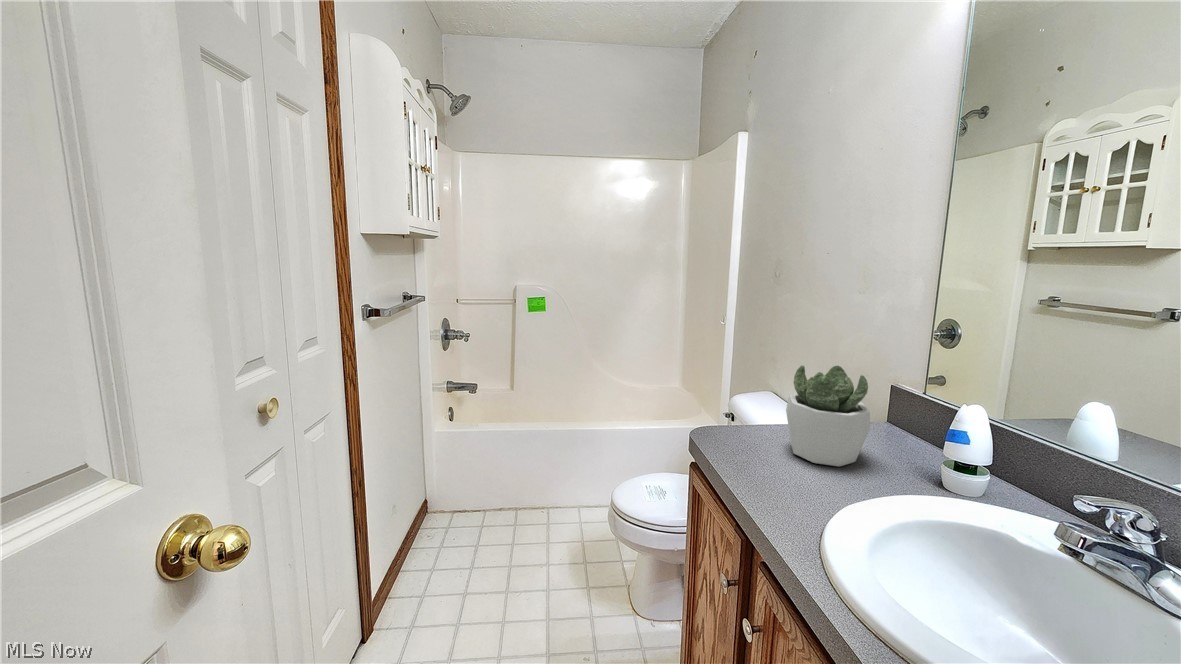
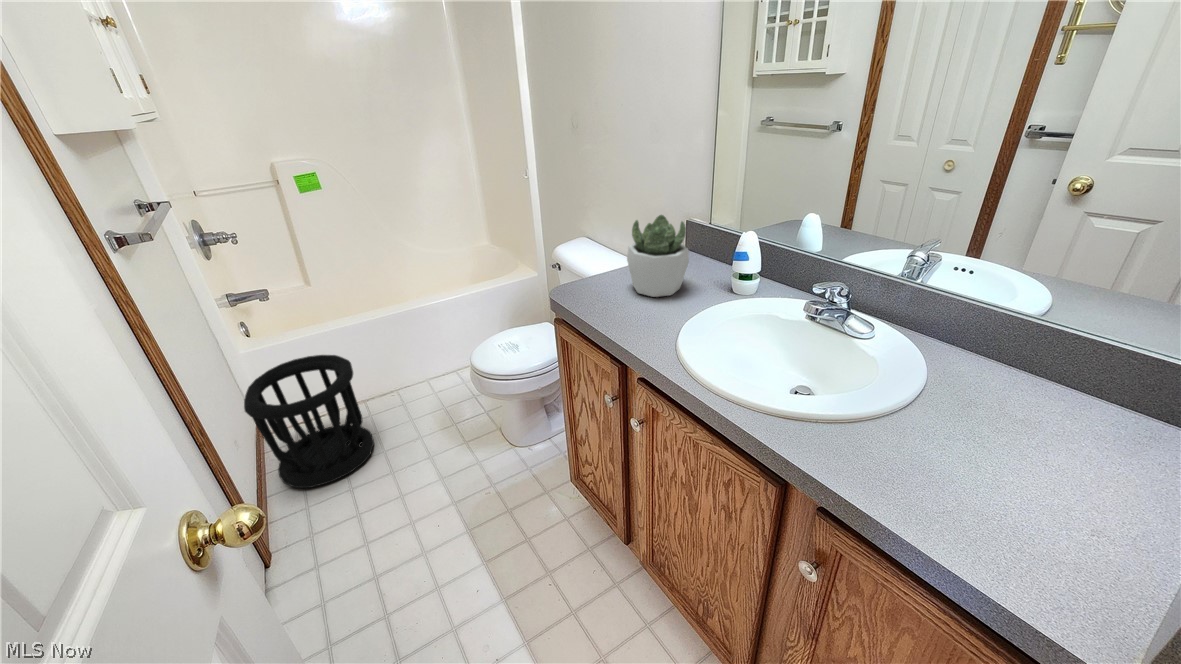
wastebasket: none [414,446,509,576] -> present [244,355,374,488]

